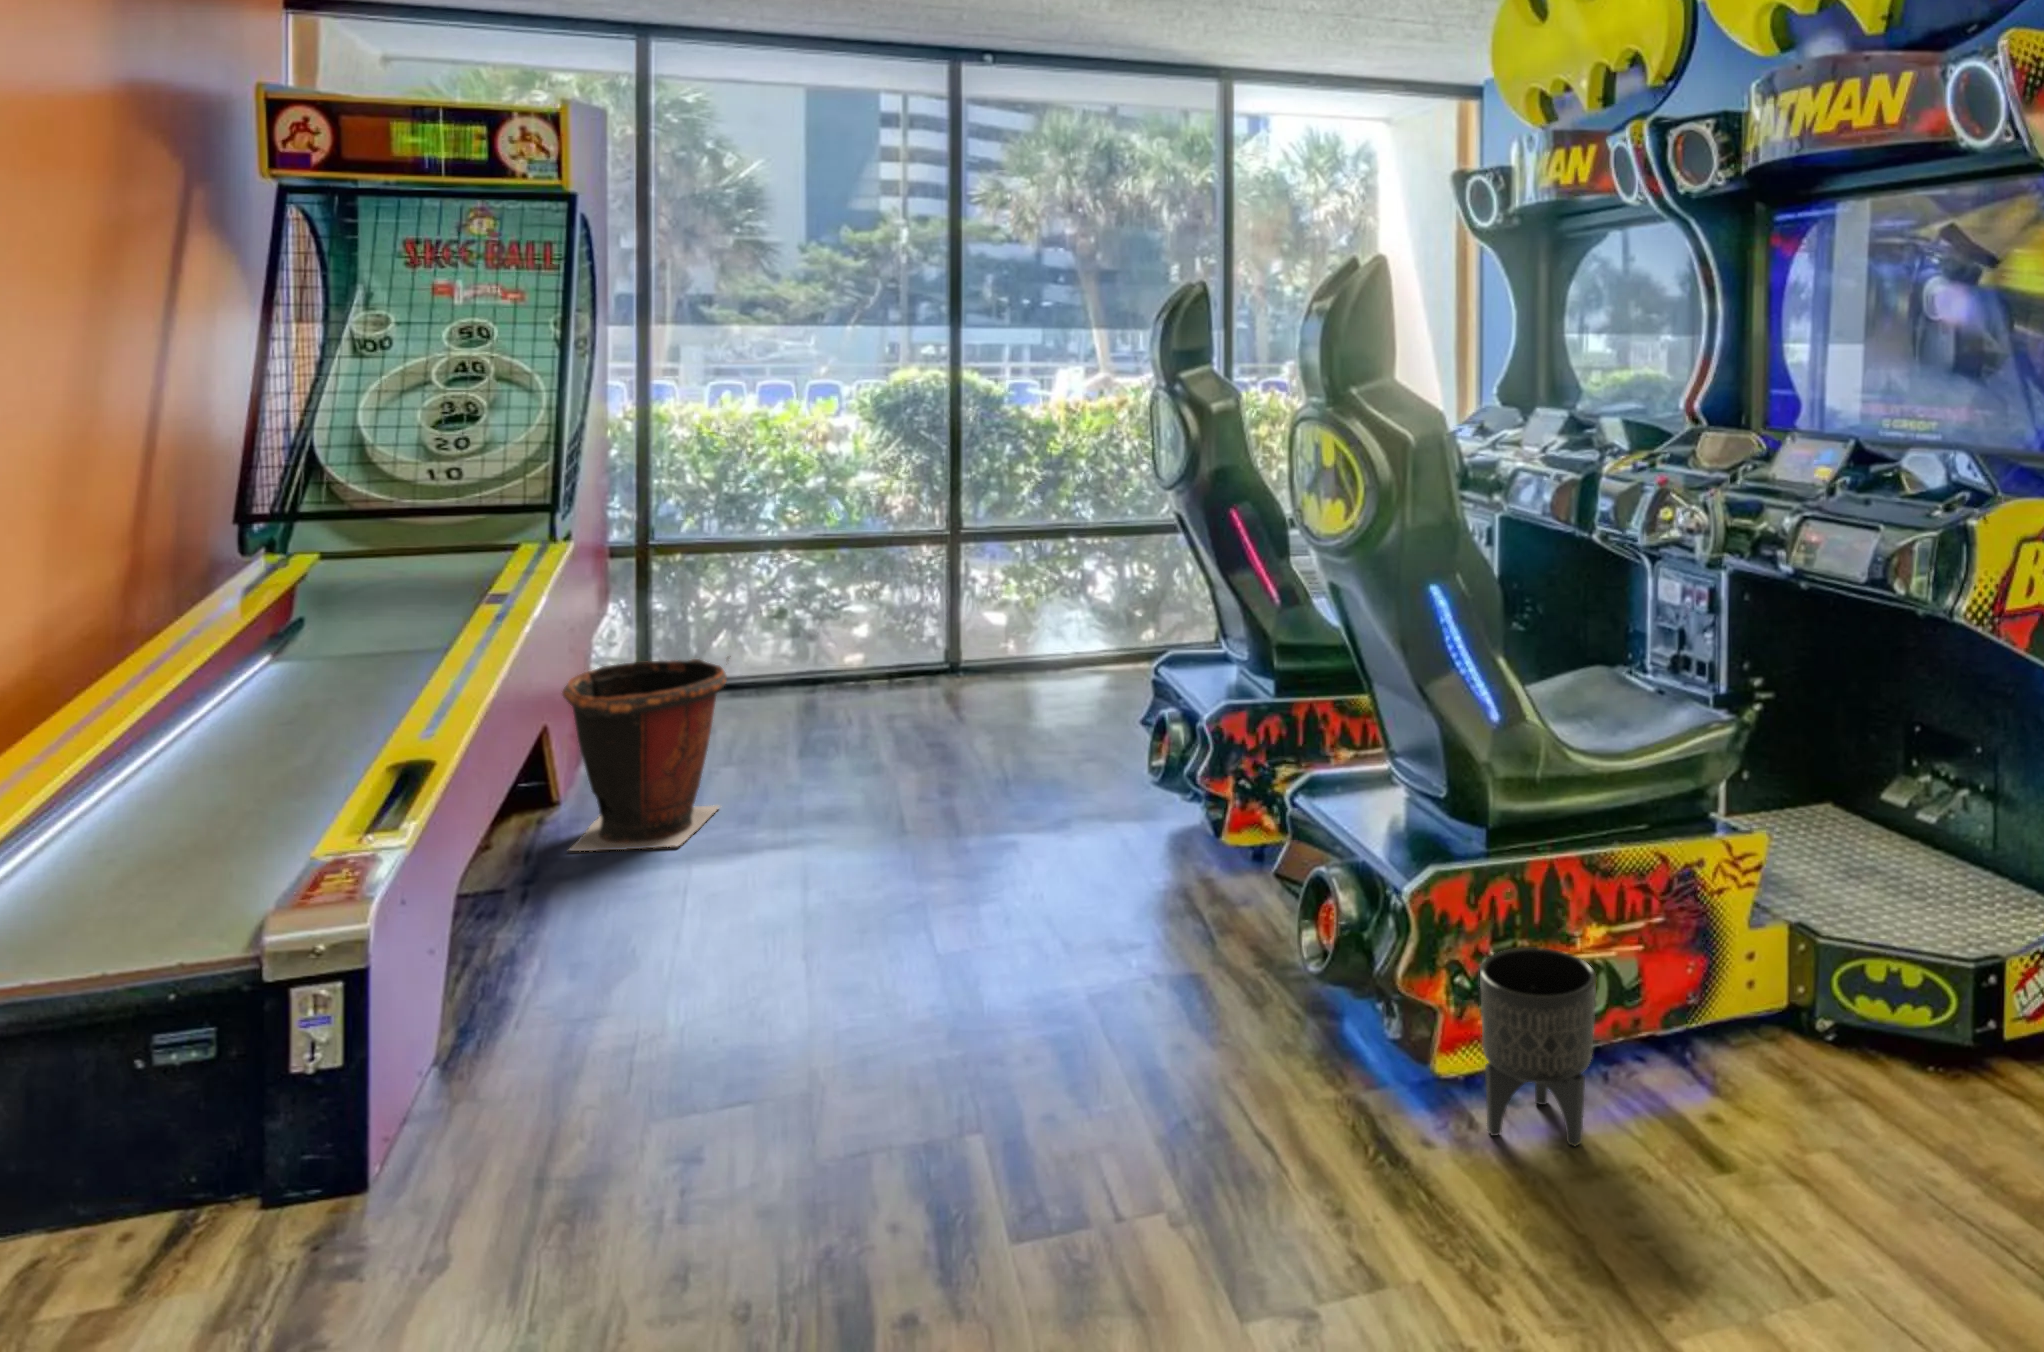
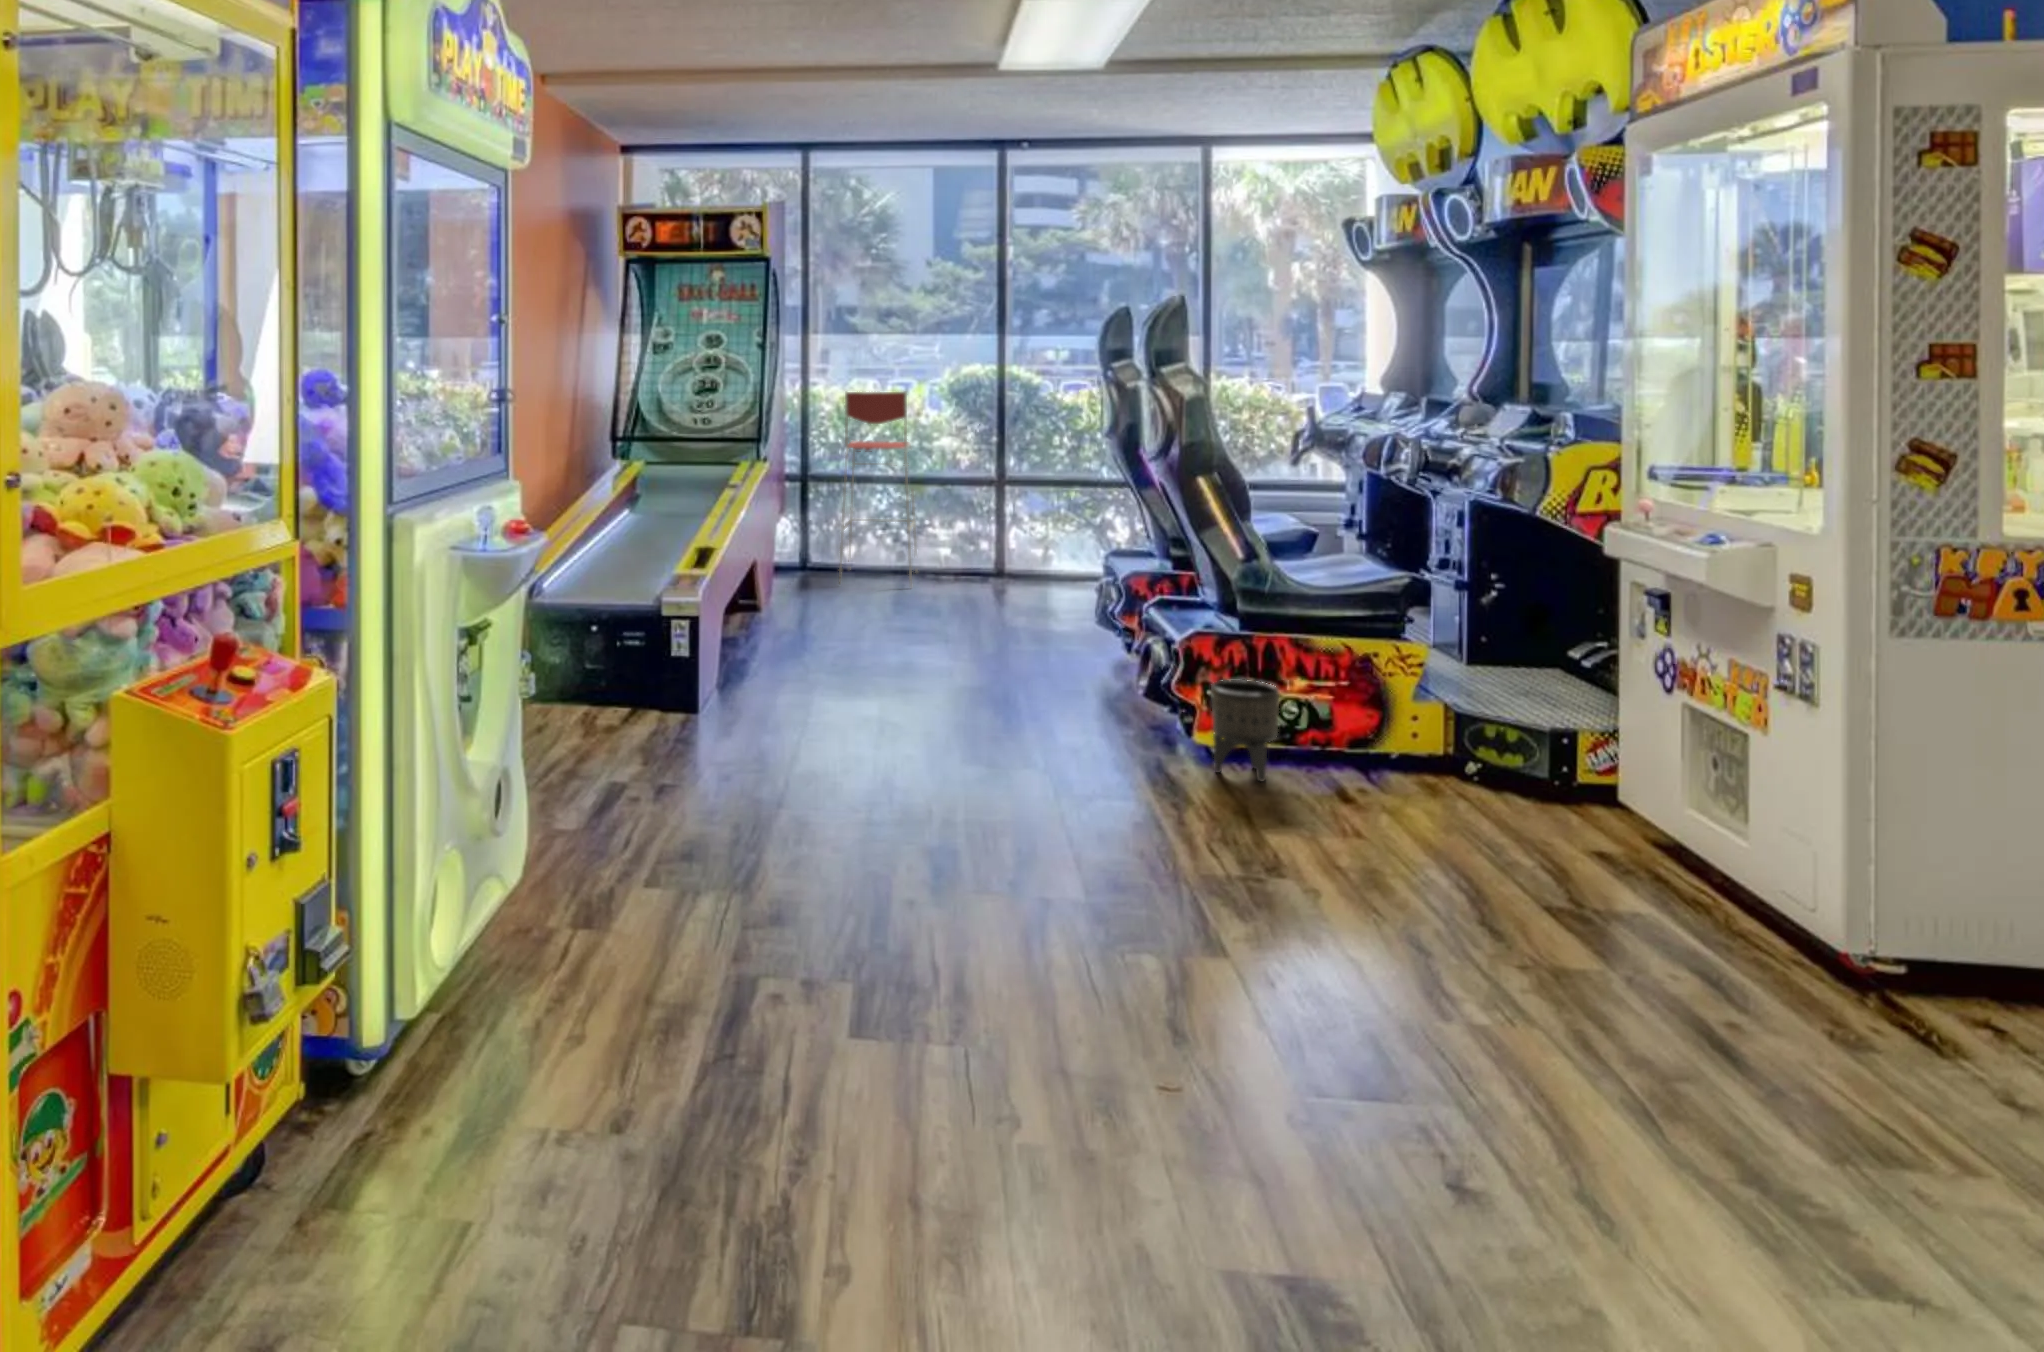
bar stool: none [702,410,828,720] -> present [840,392,917,581]
waste bin: present [562,657,729,851] -> none [763,525,850,633]

